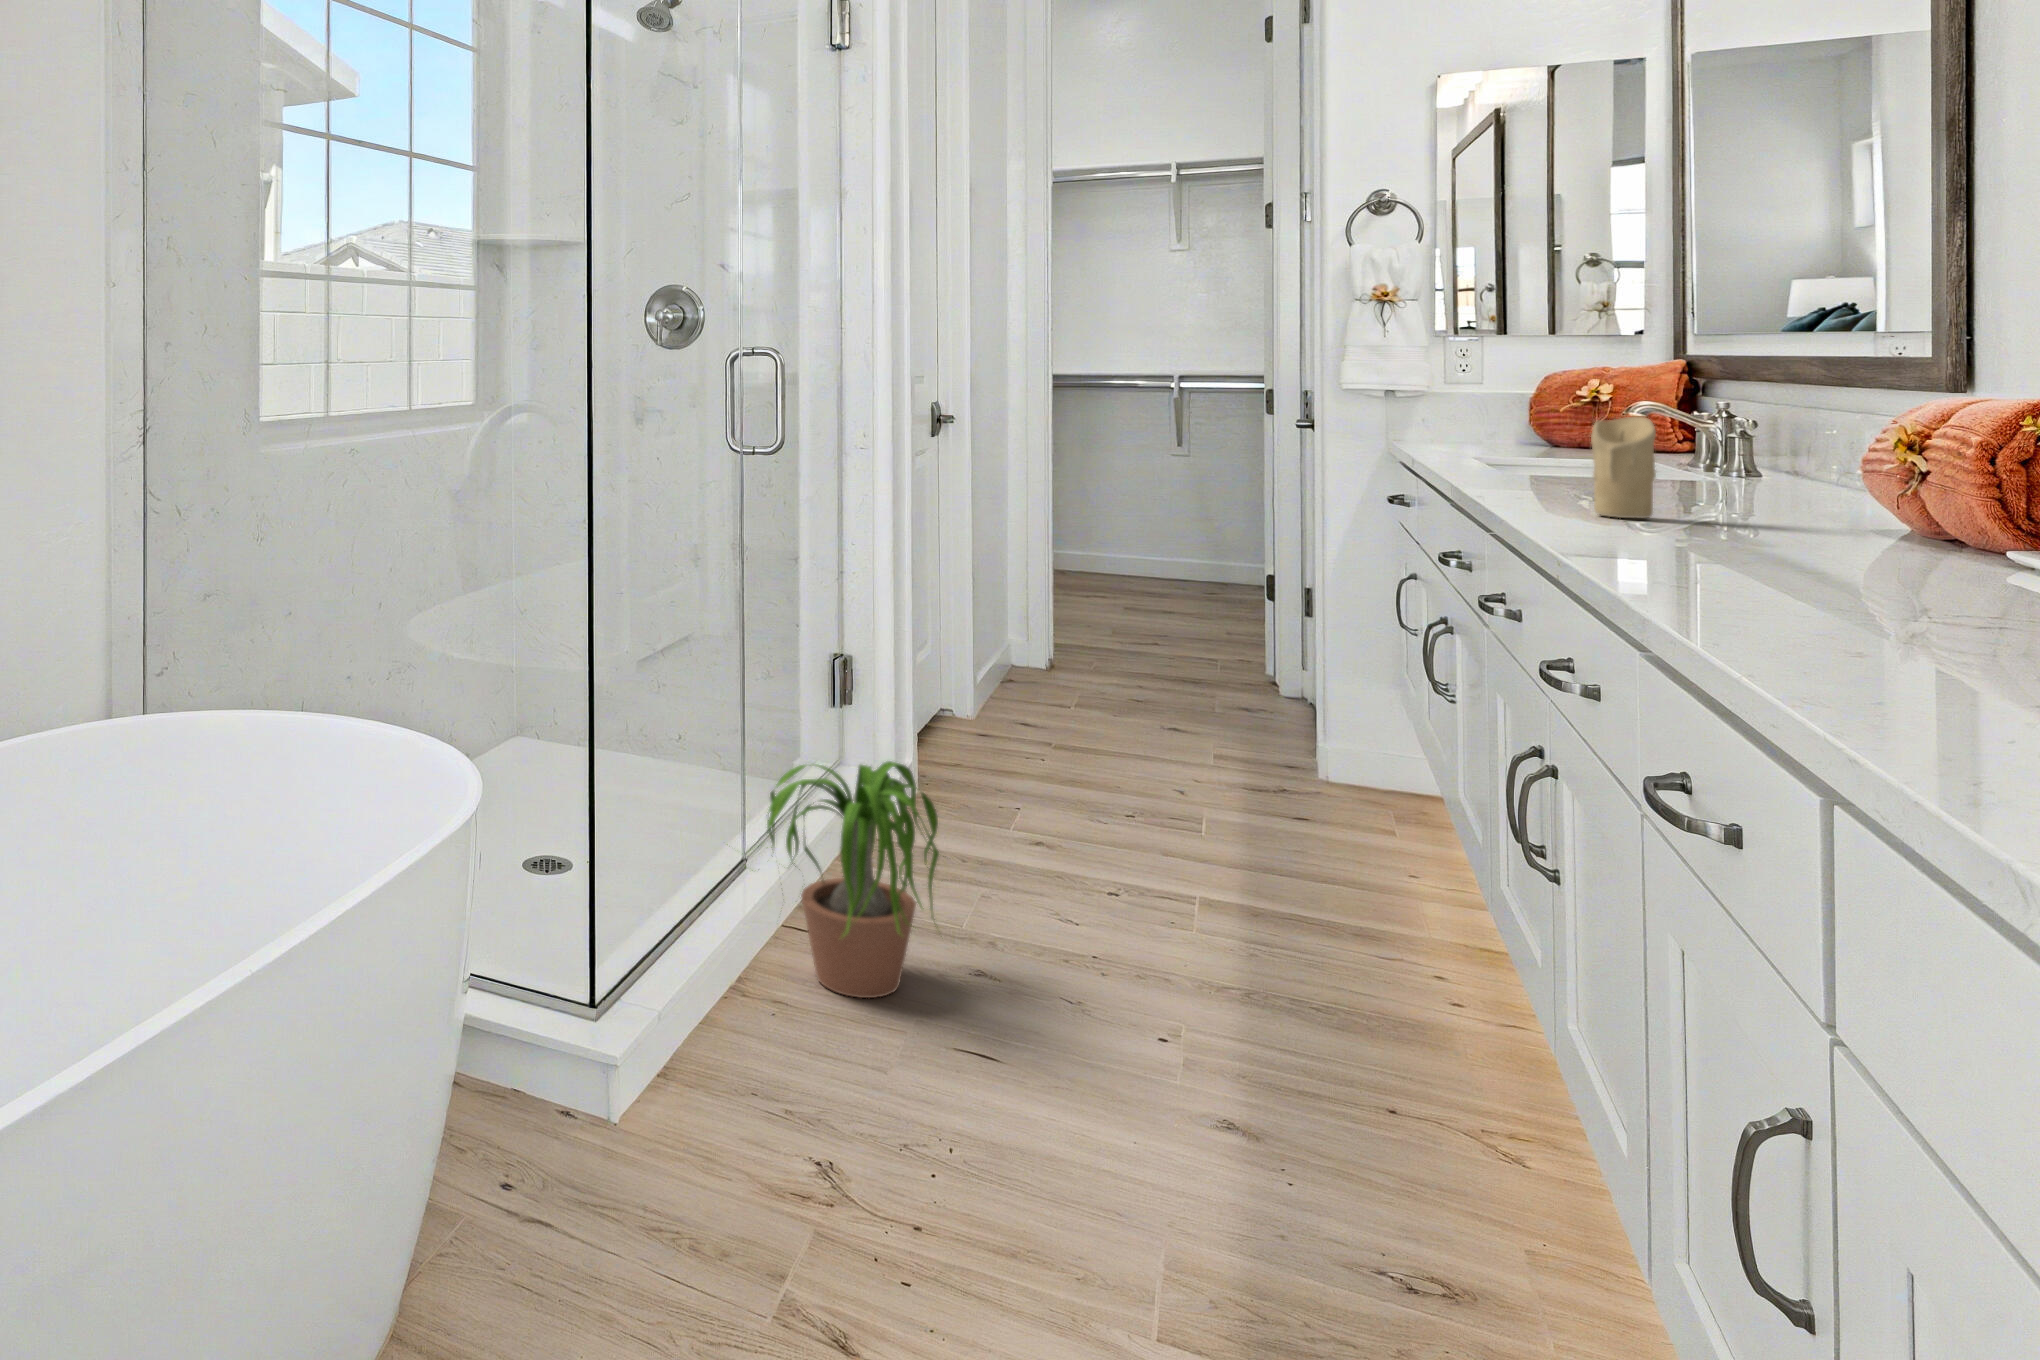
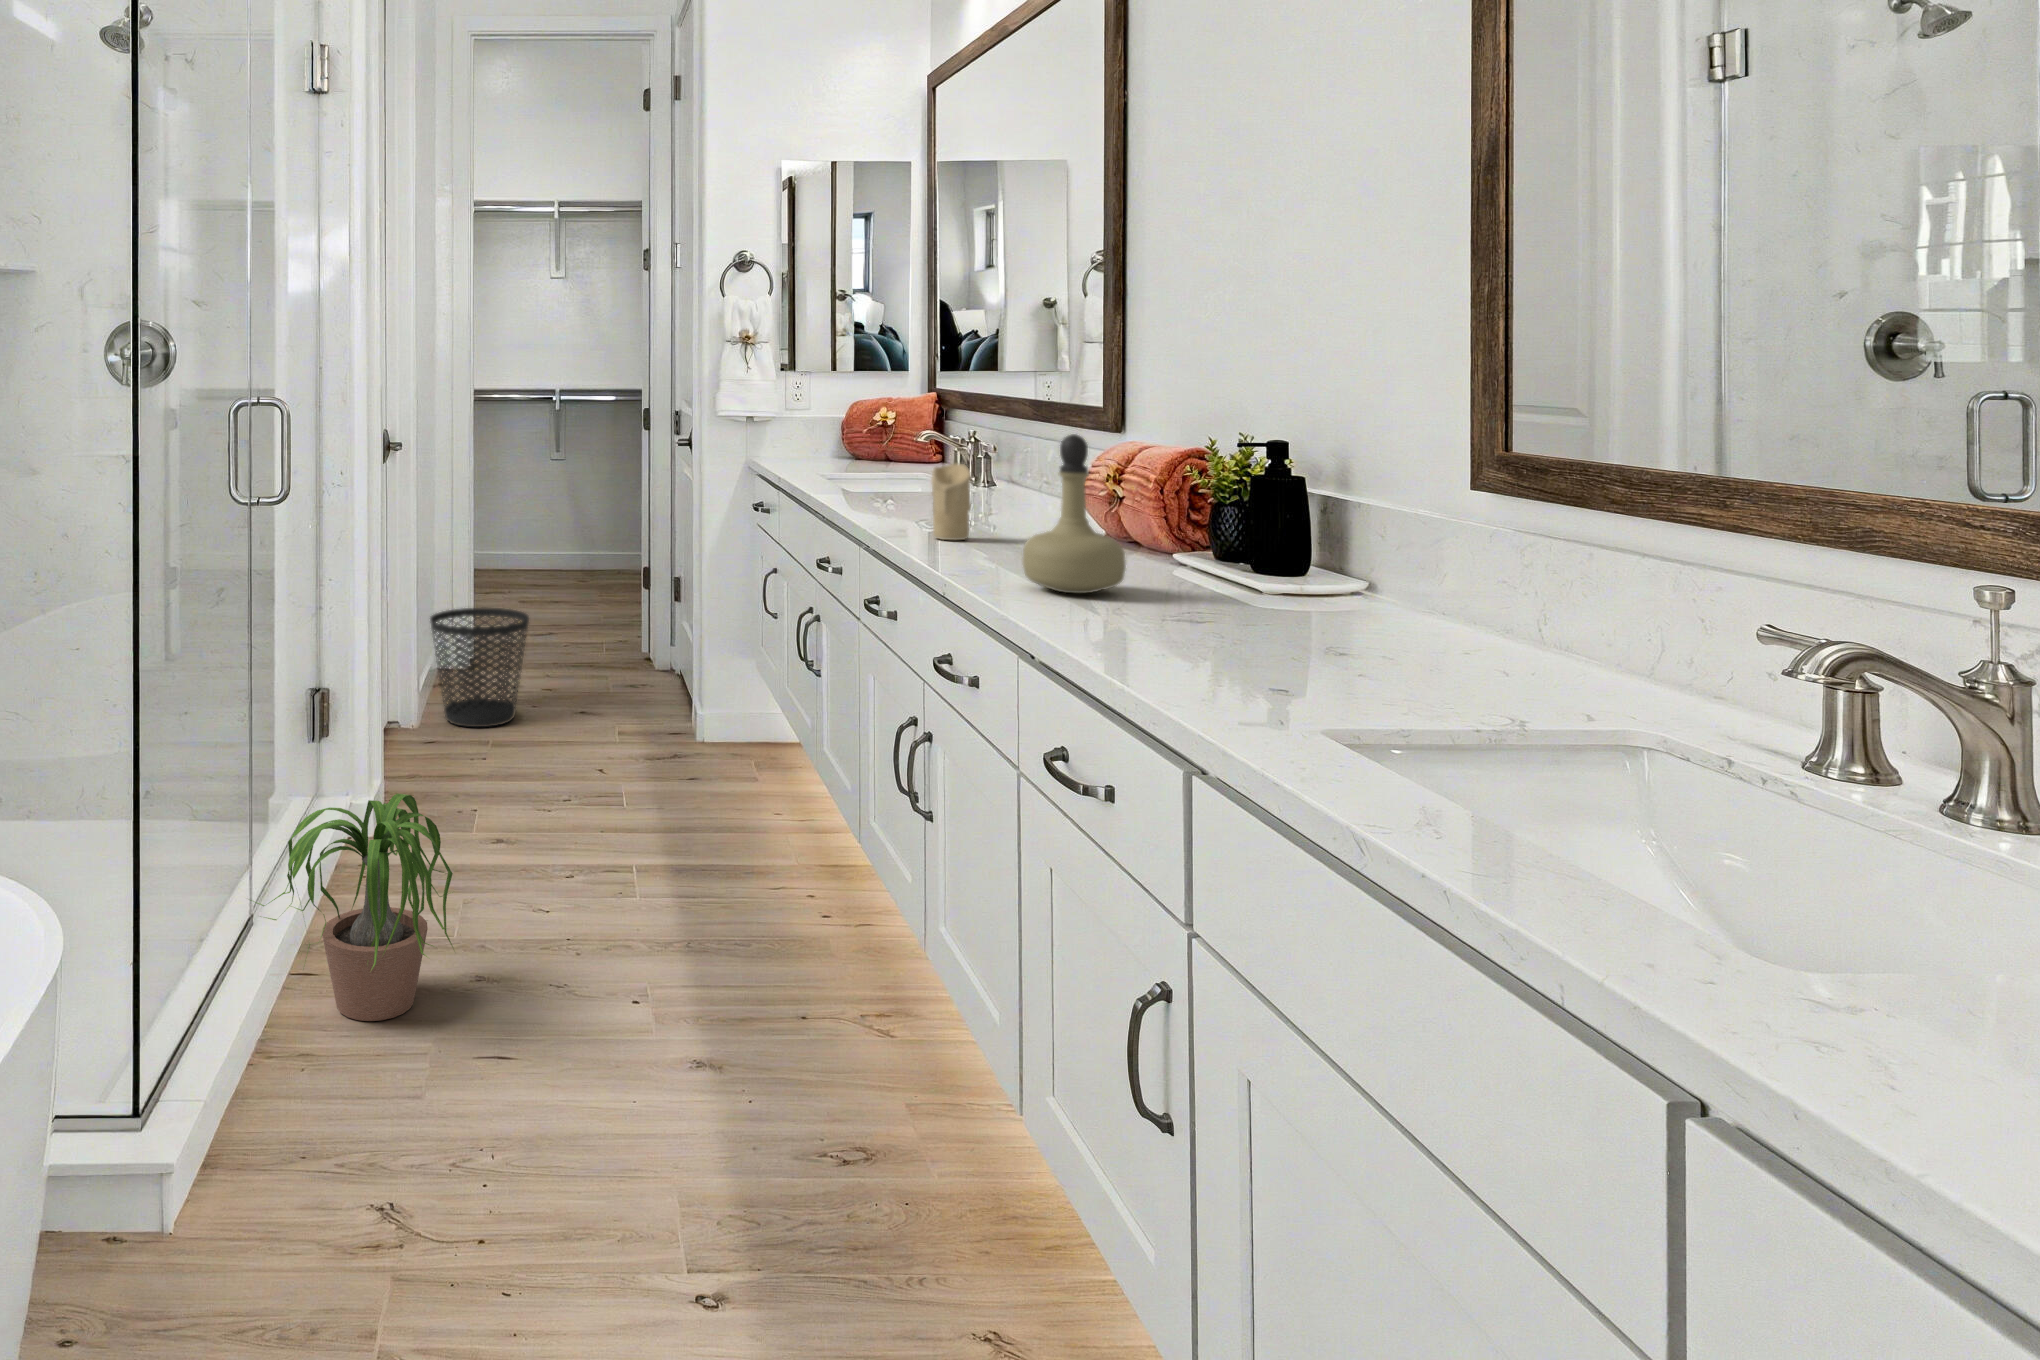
perfume bottle: none [1694,351,1877,577] -> present [1023,434,1126,593]
wastebasket: none [992,597,1108,729] -> present [430,608,529,727]

